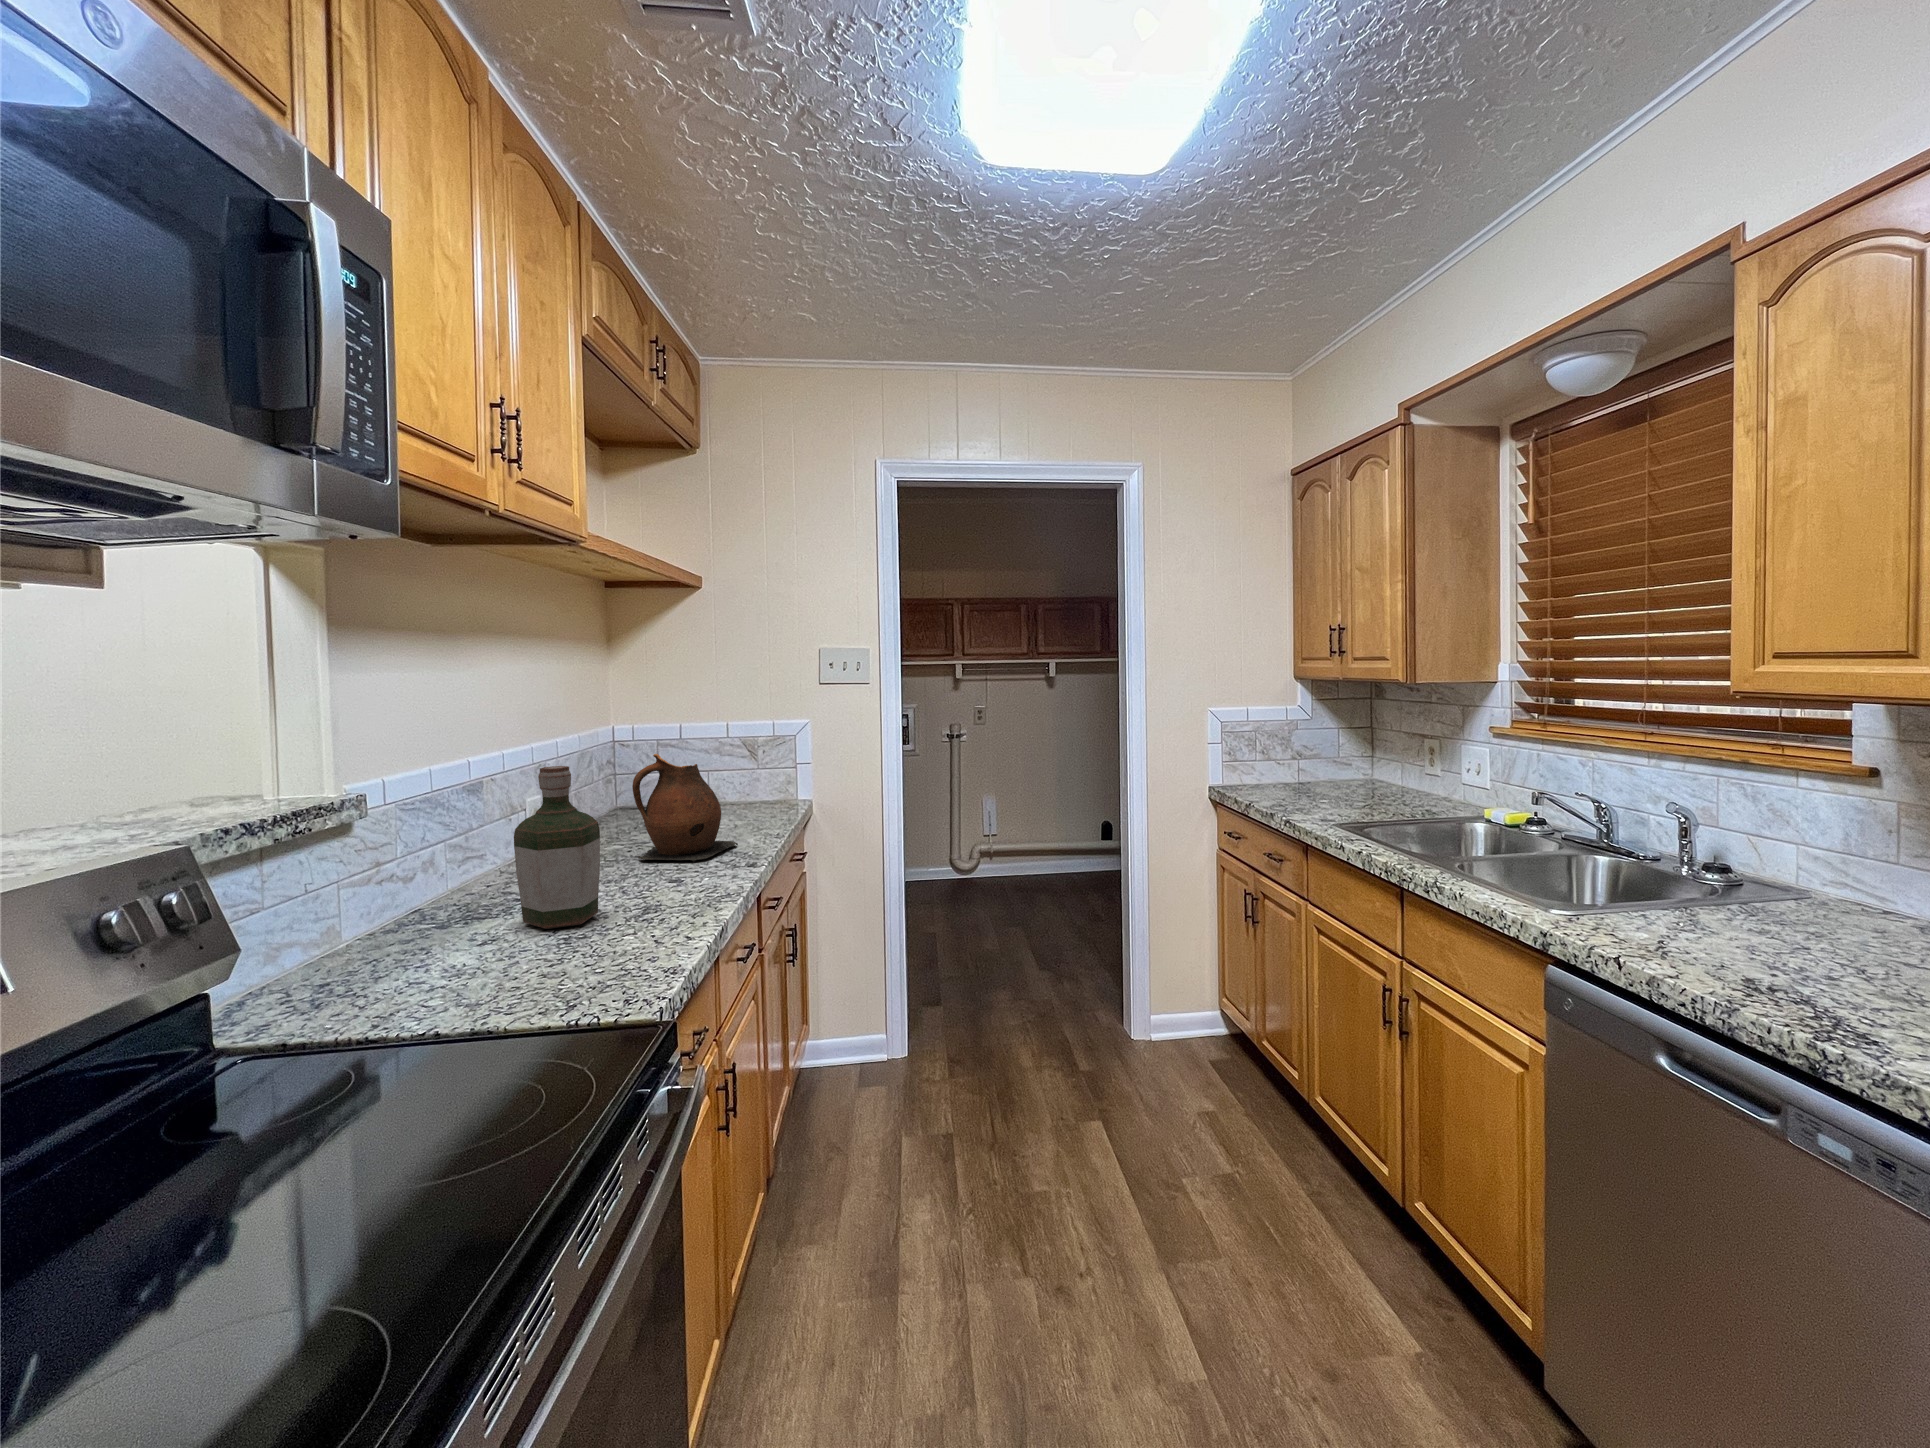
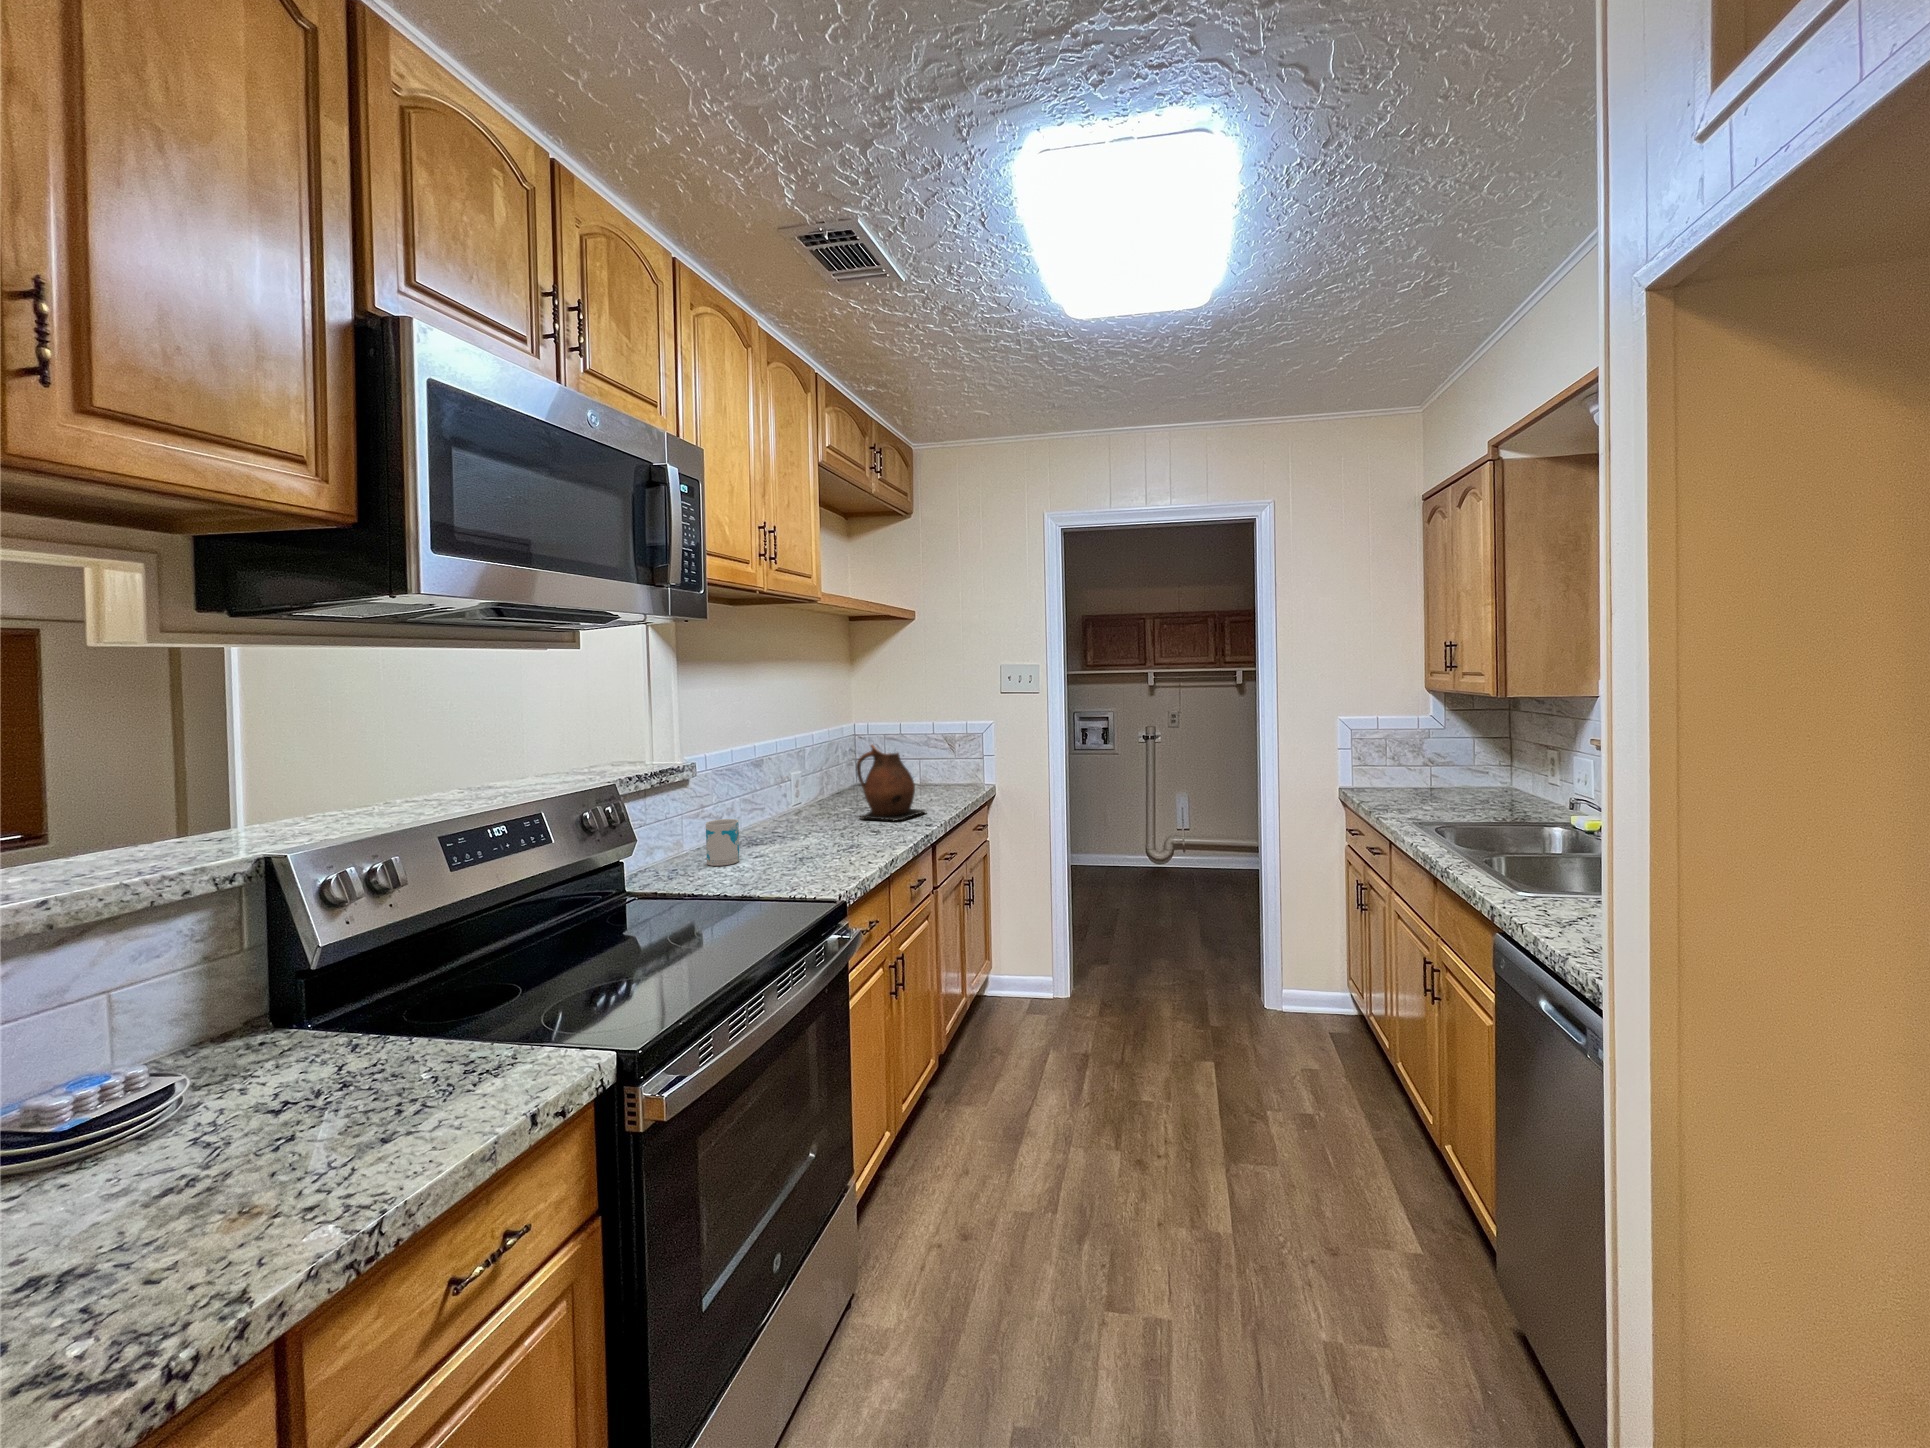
bottle: present [514,766,600,929] -> none [775,750,824,853]
mug: none [386,885,452,968] -> present [706,819,739,866]

